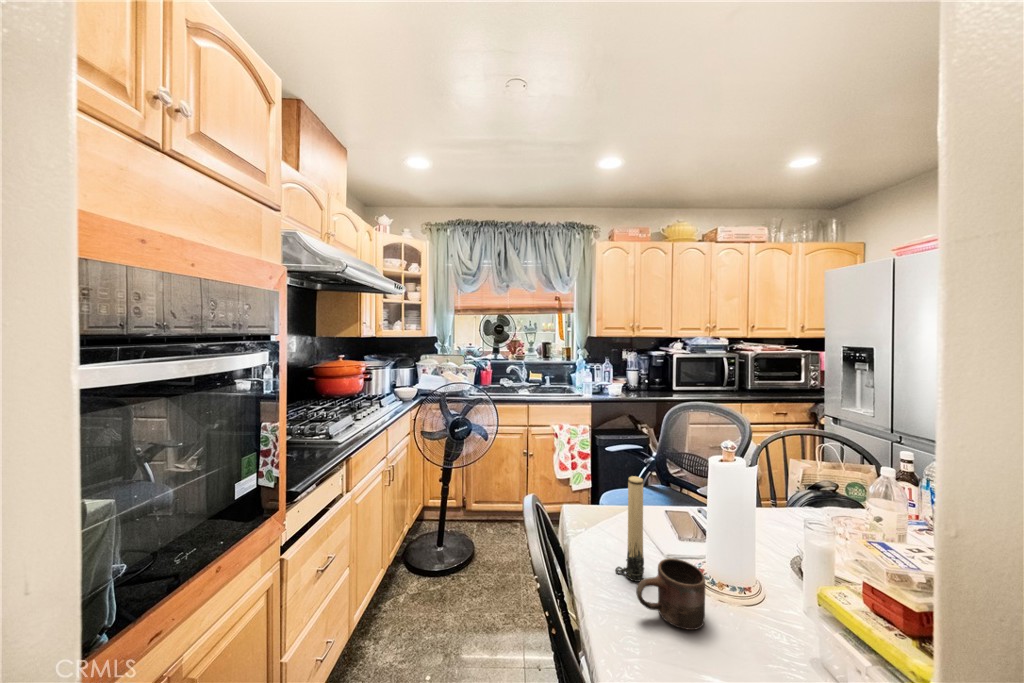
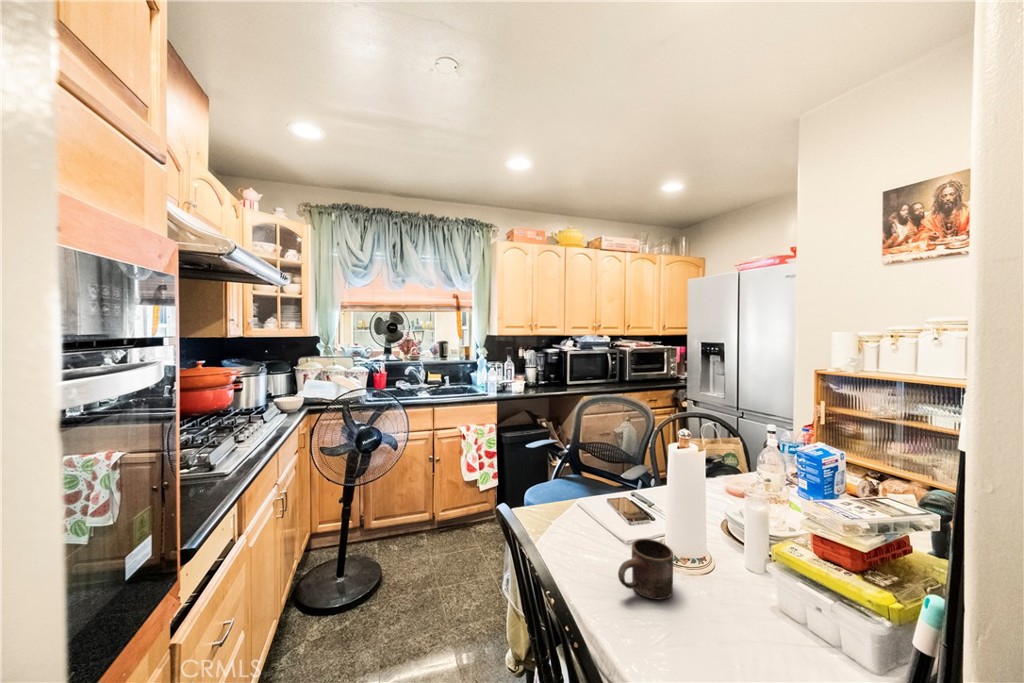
candle: present [615,476,644,582] -> none [583,469,610,567]

